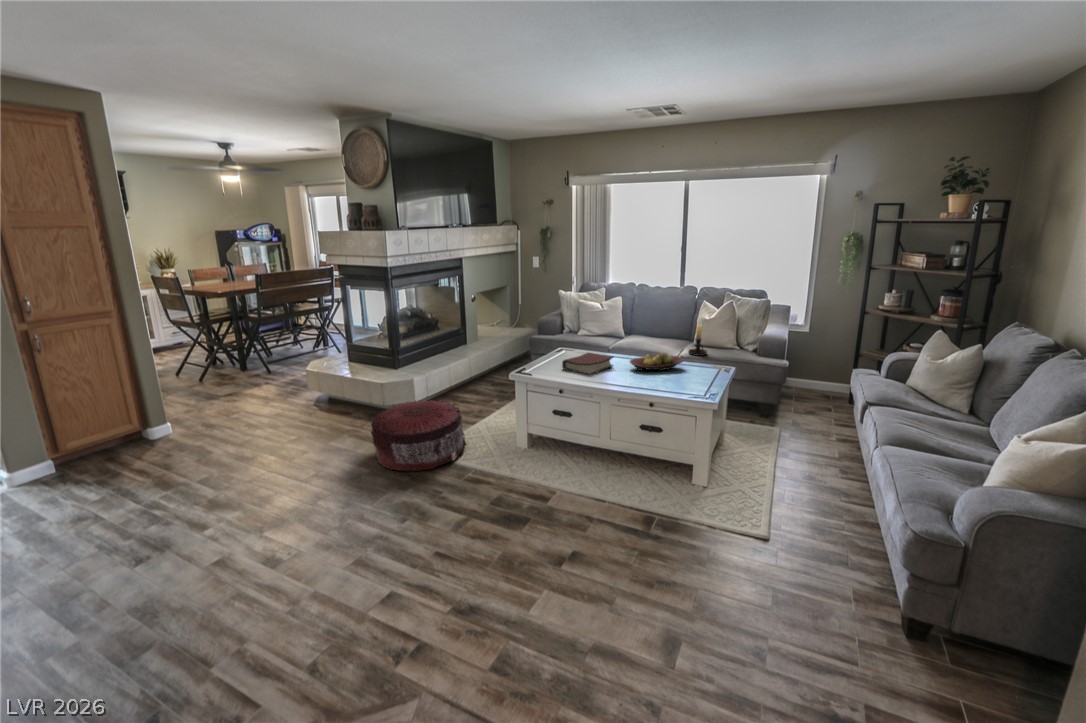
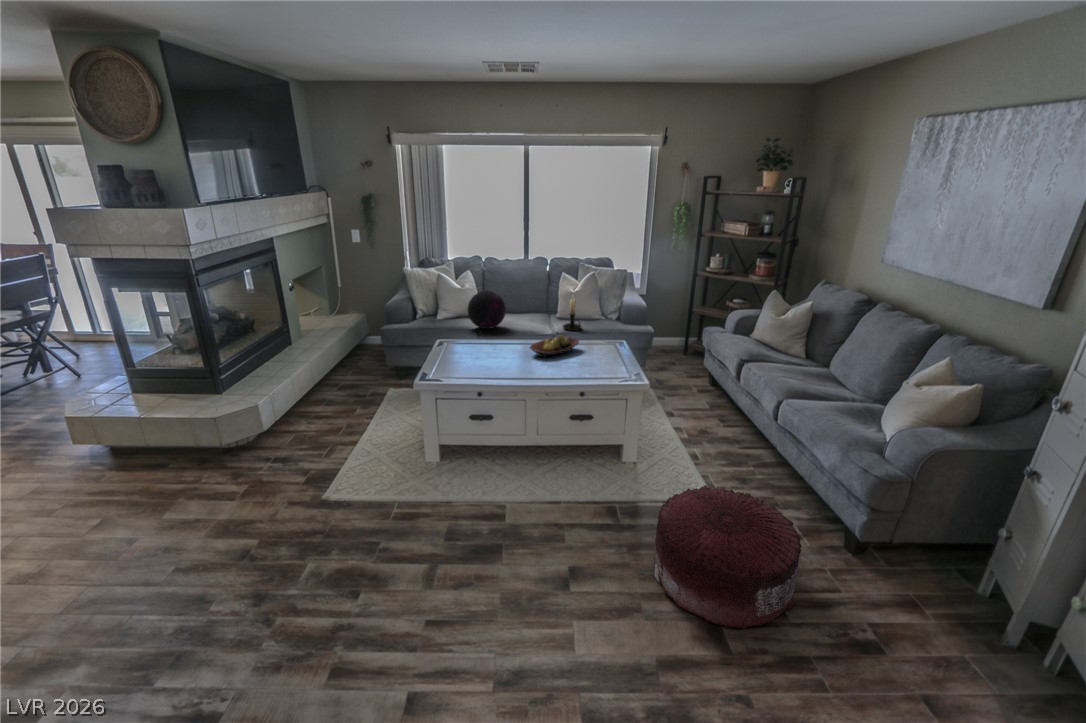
decorative orb: none [601,311,636,346] -> present [468,291,506,329]
hardback book: present [562,353,614,374] -> none [463,343,513,371]
pouf: present [371,400,467,471] -> present [654,485,802,629]

